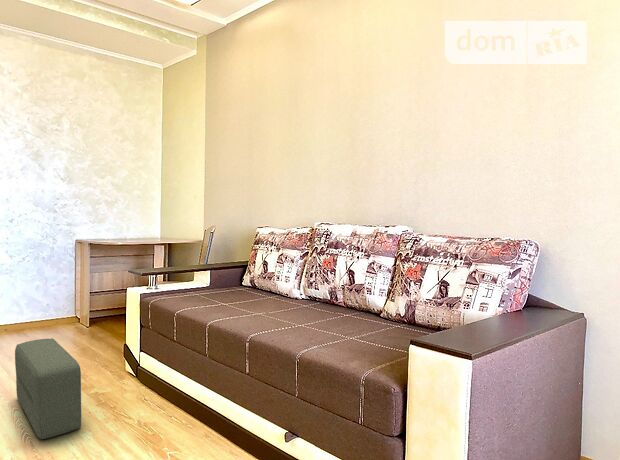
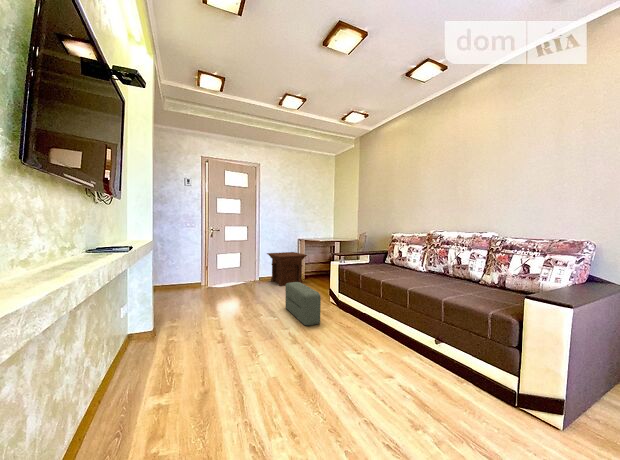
side table: none [10,269,102,343] -> present [267,252,307,286]

